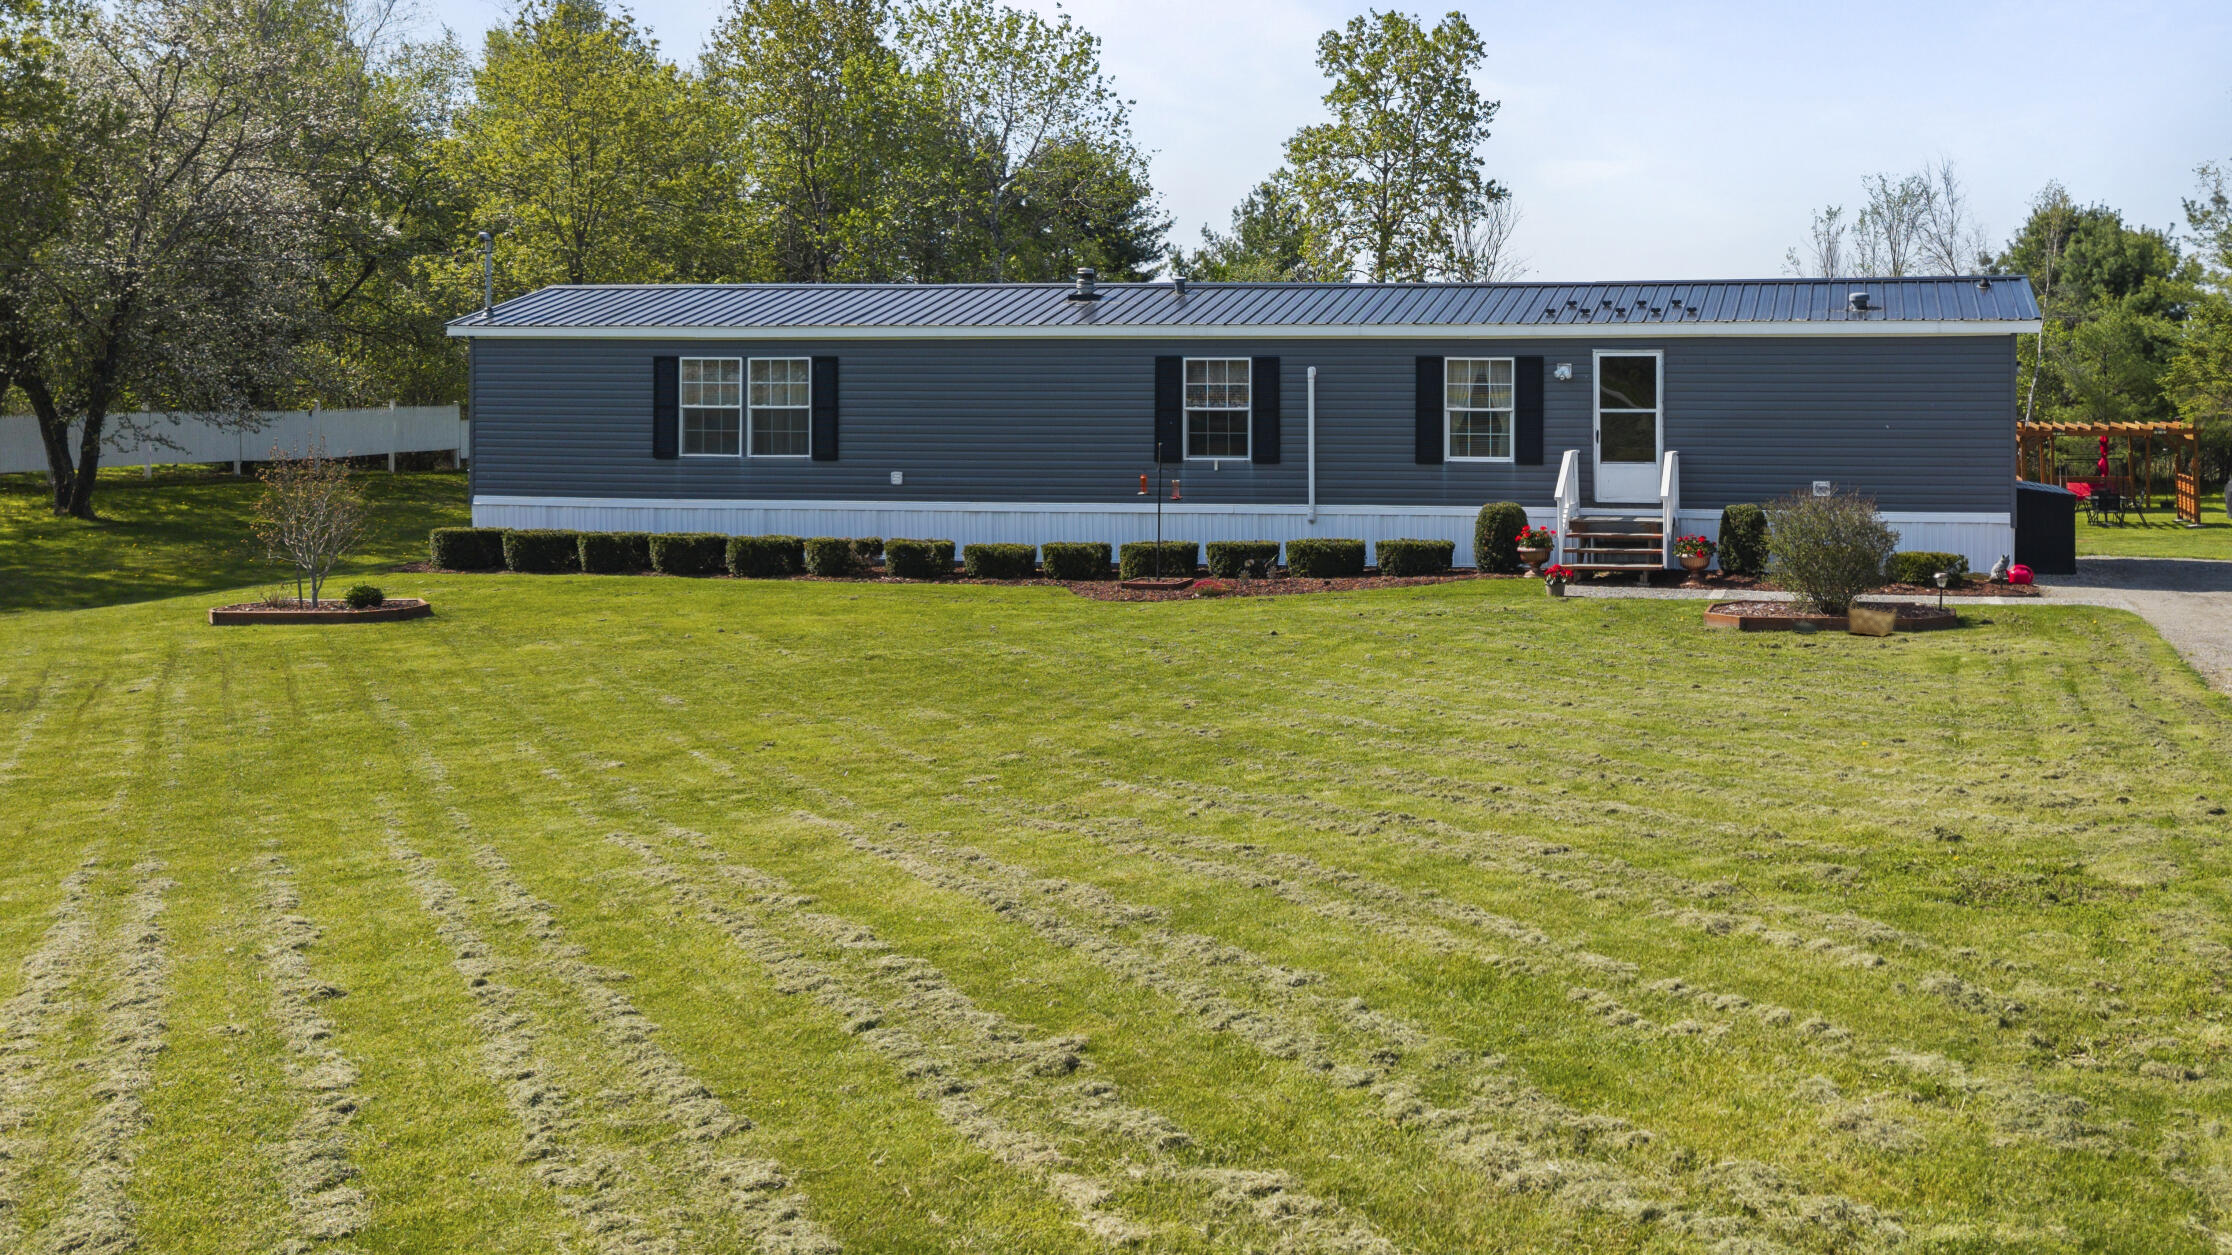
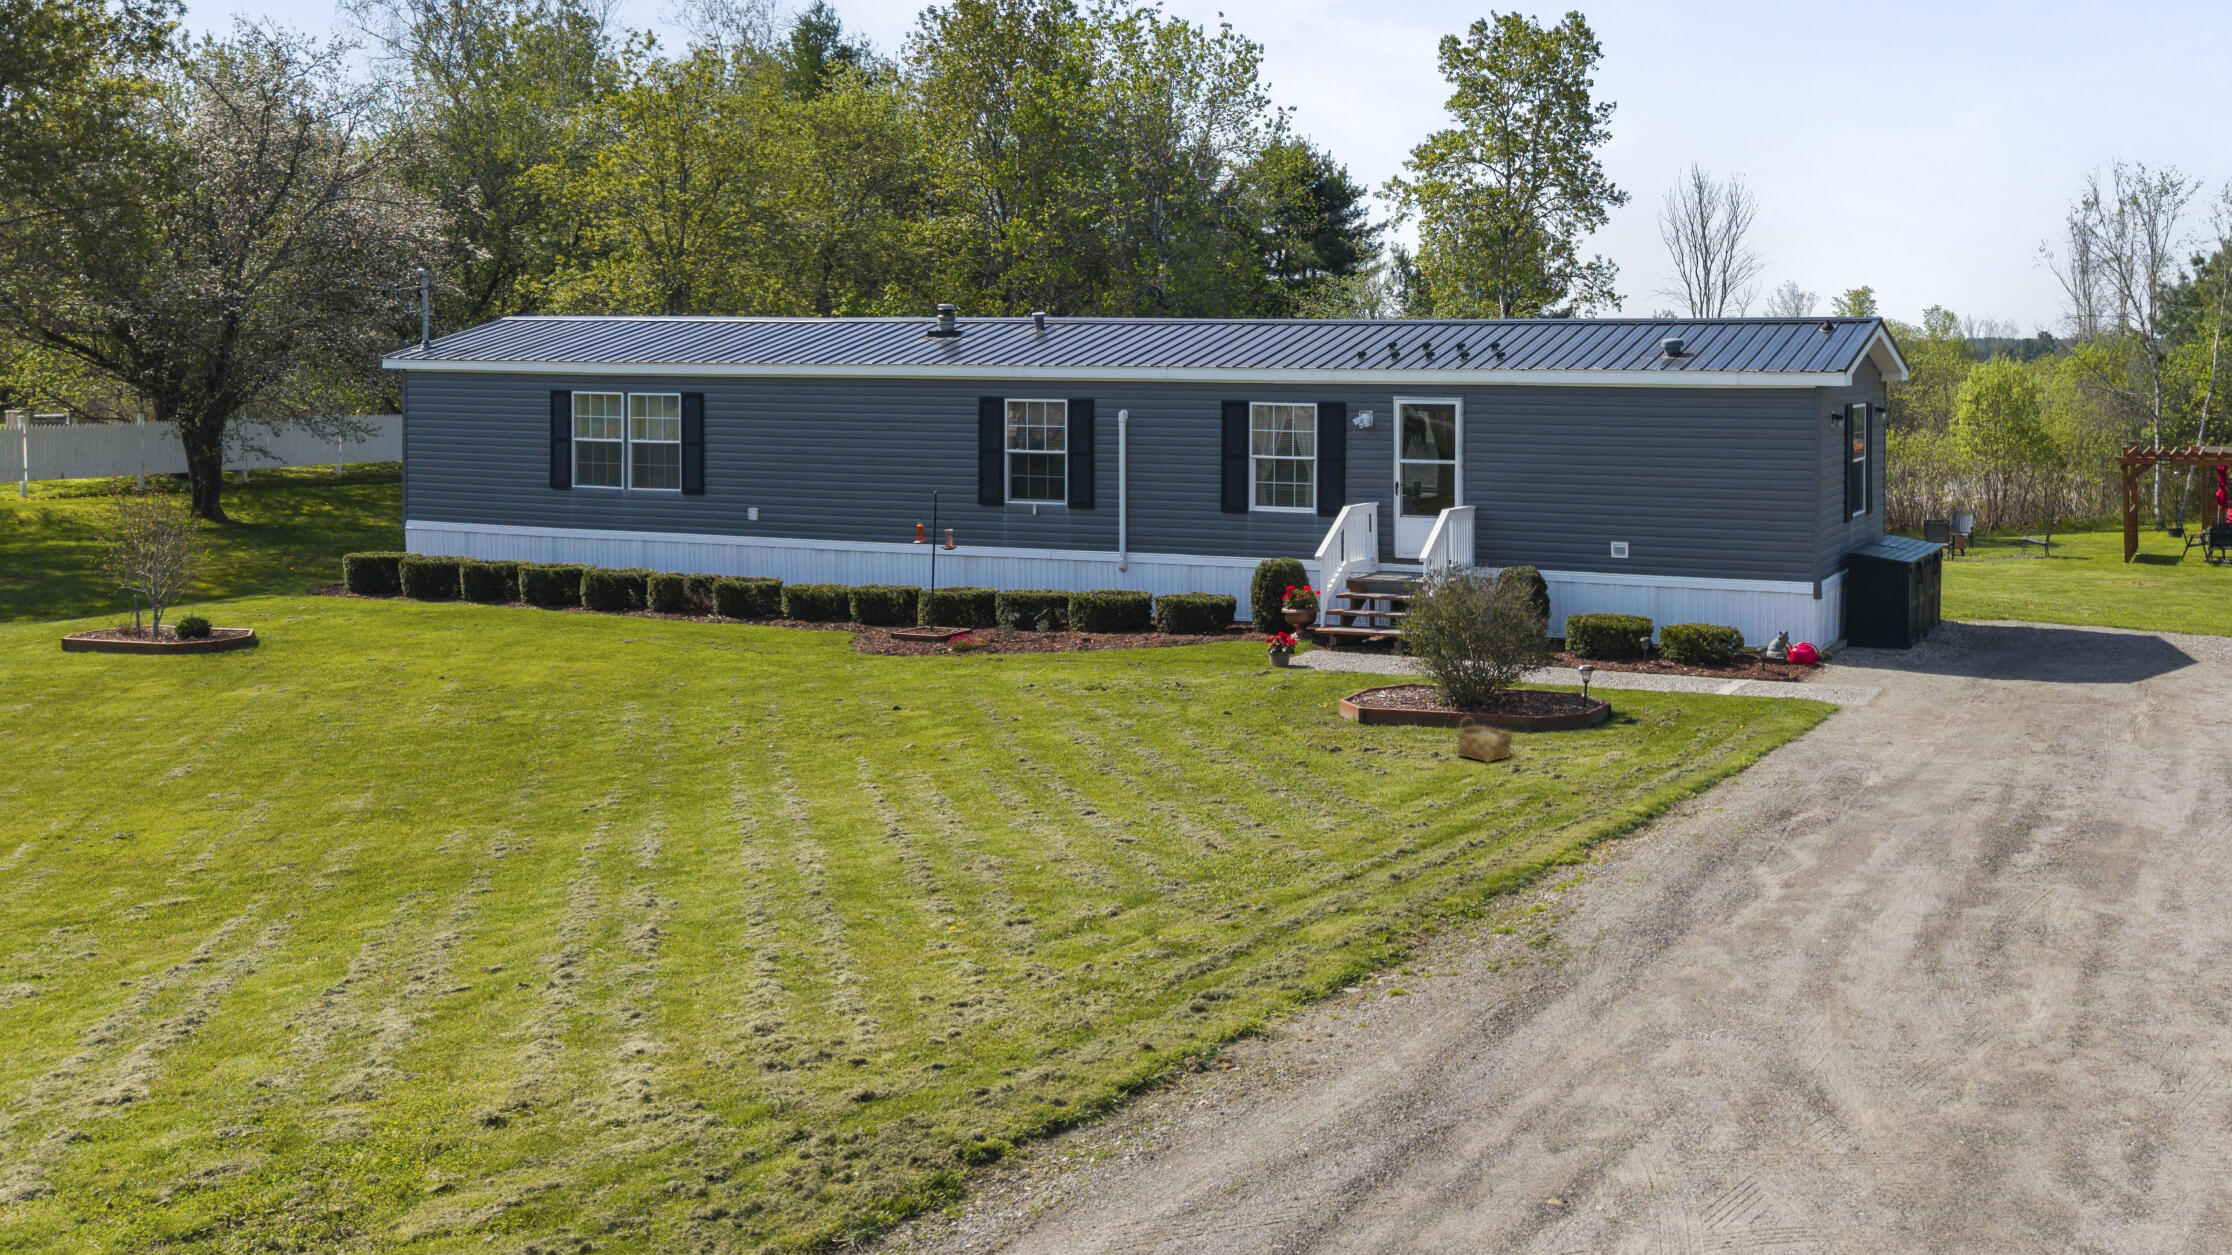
decorative plant: present [1788,600,1820,635] -> none [1398,709,1430,754]

